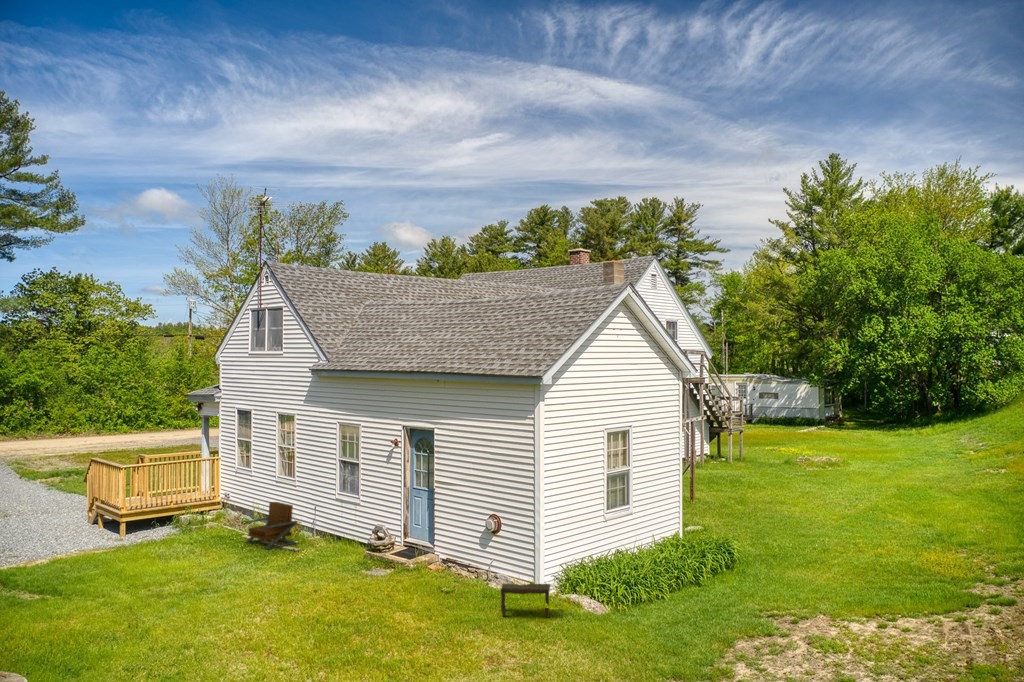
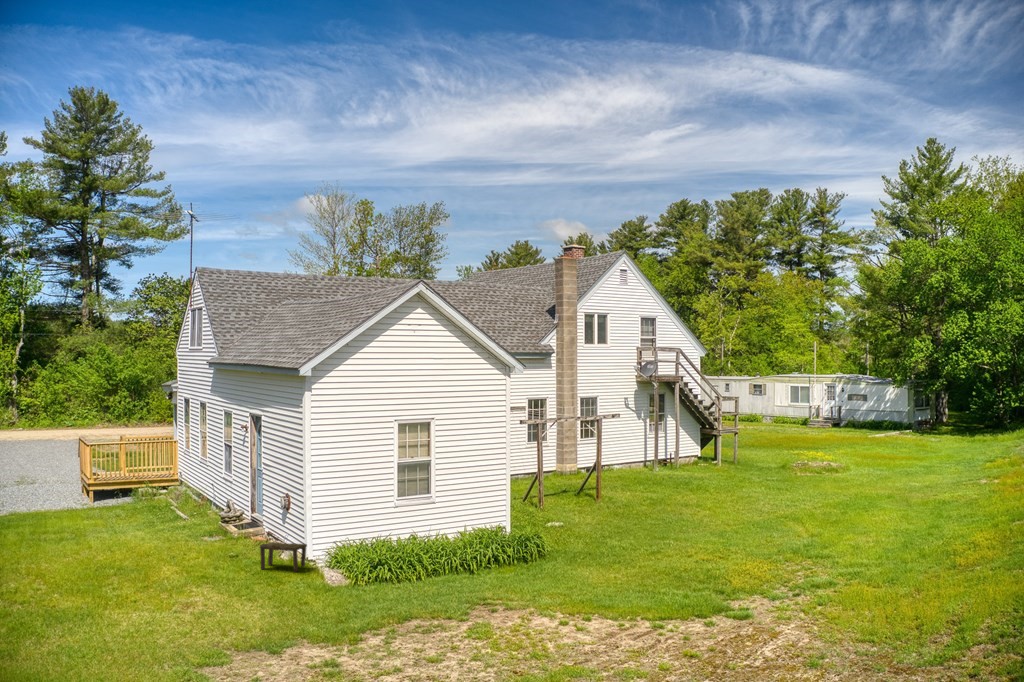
lounge chair: present [245,502,298,549] -> none [168,474,207,513]

